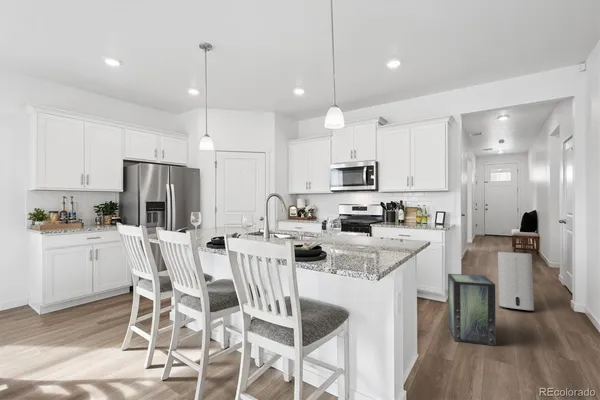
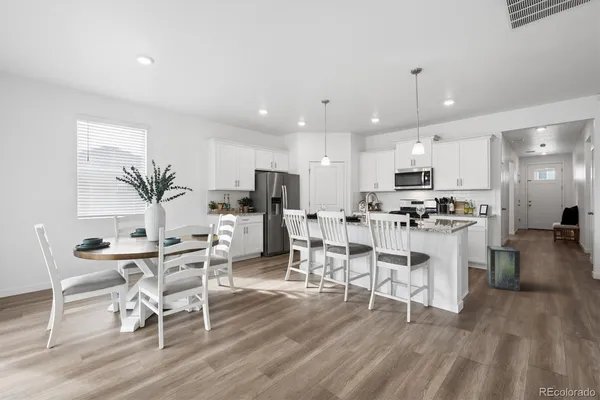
air purifier: present [498,252,534,310] -> none [528,234,556,276]

